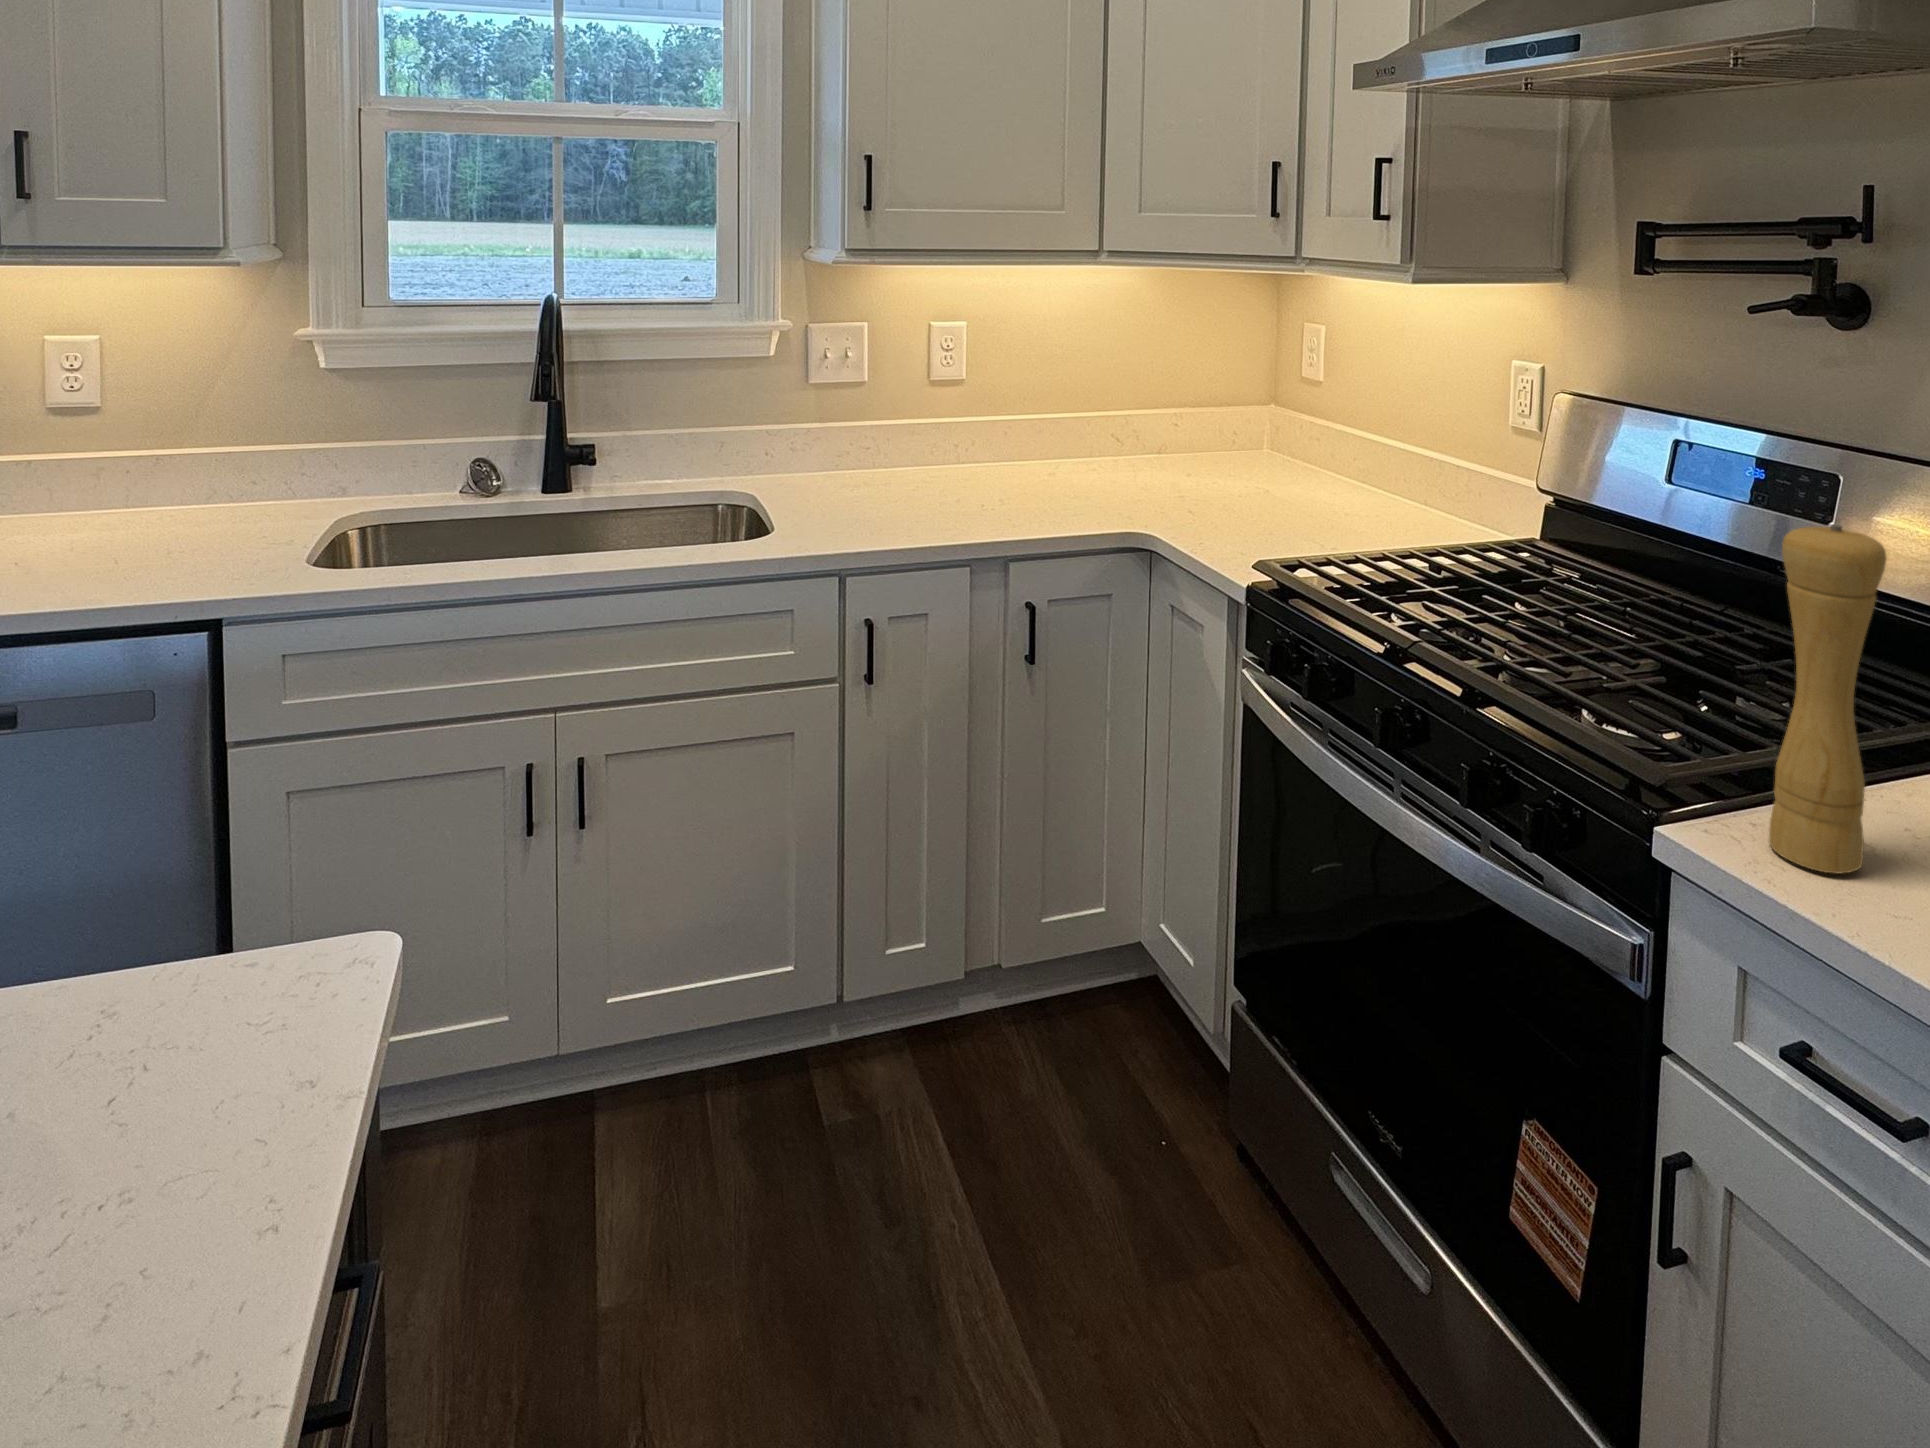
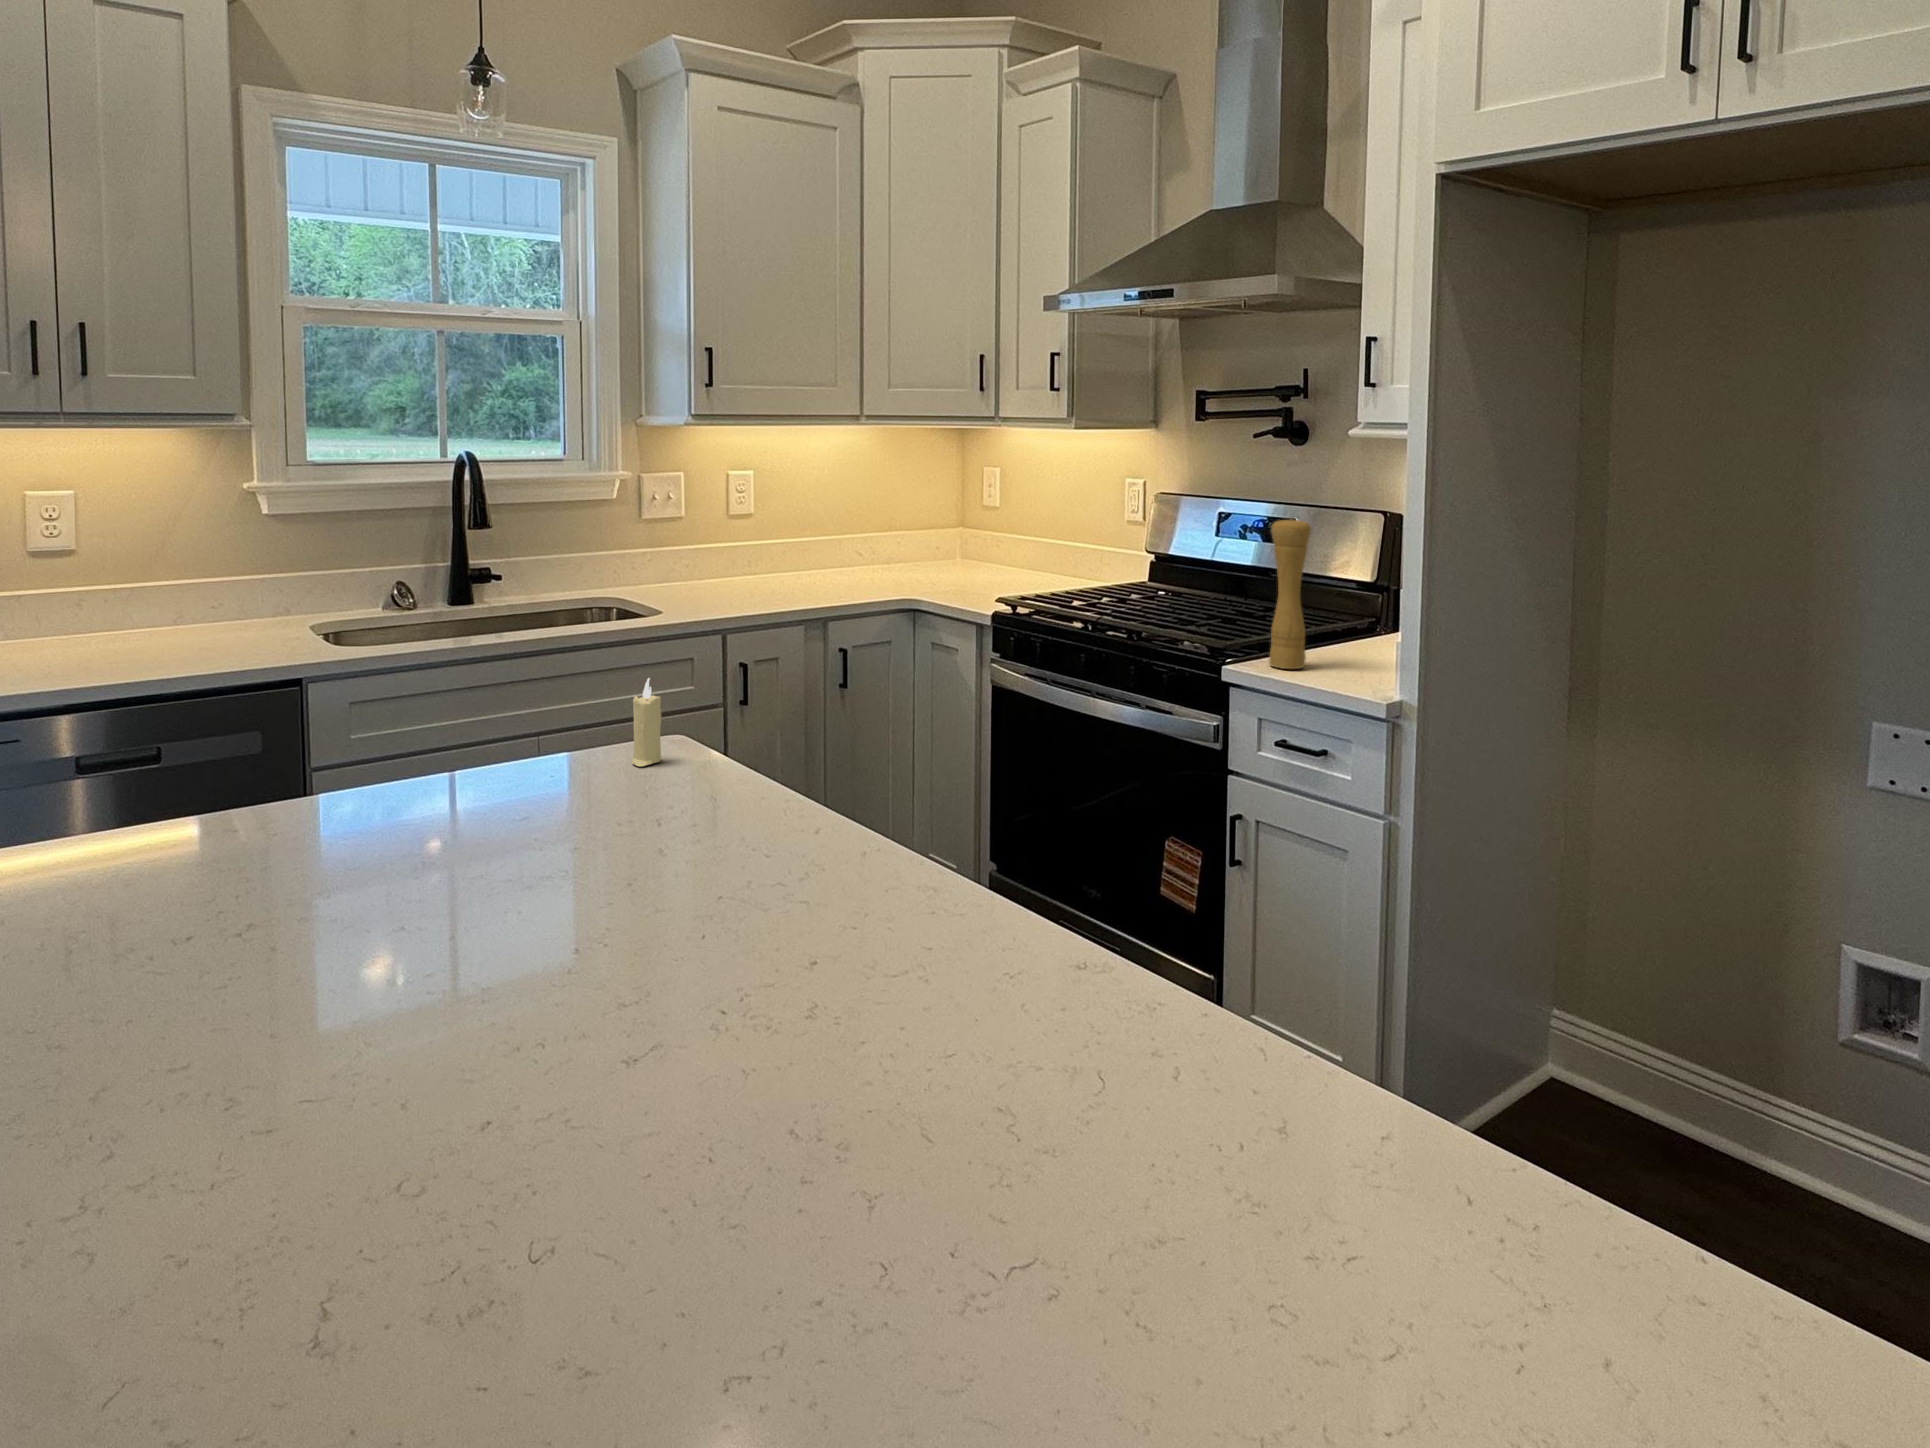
candle: none [43,926,138,1142] -> present [632,678,661,766]

